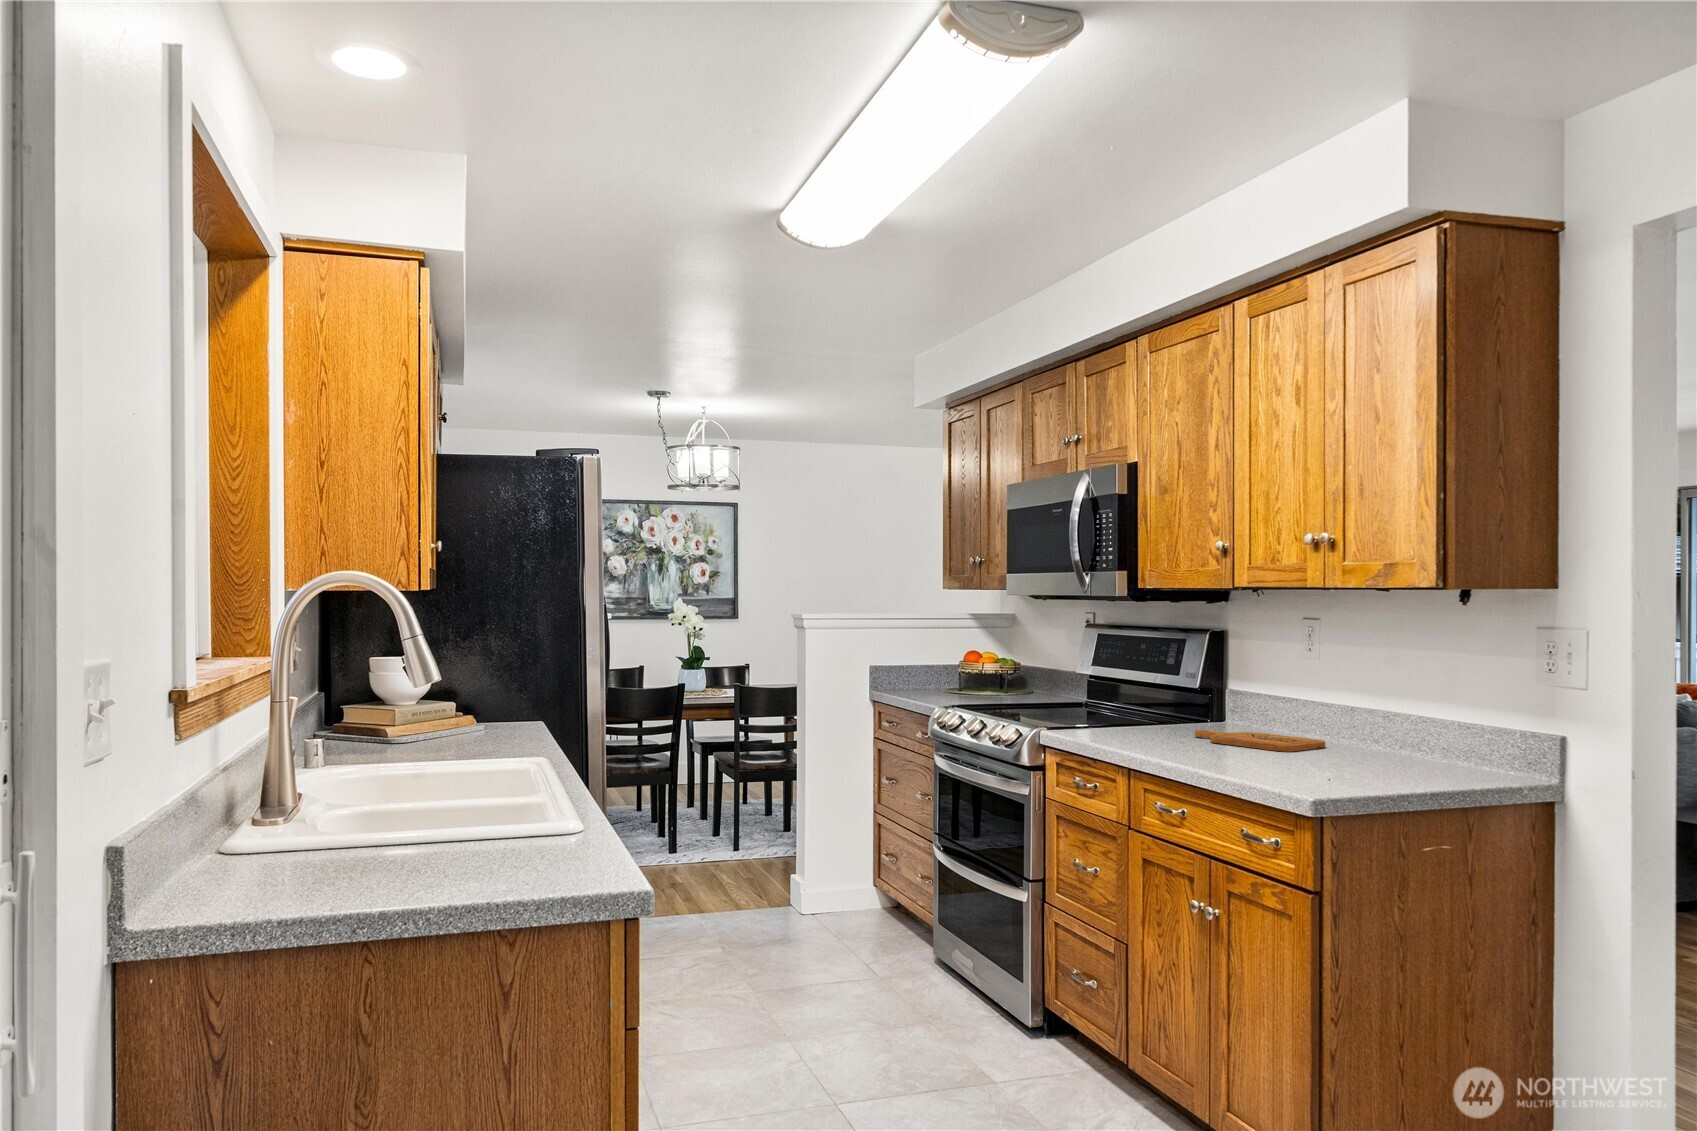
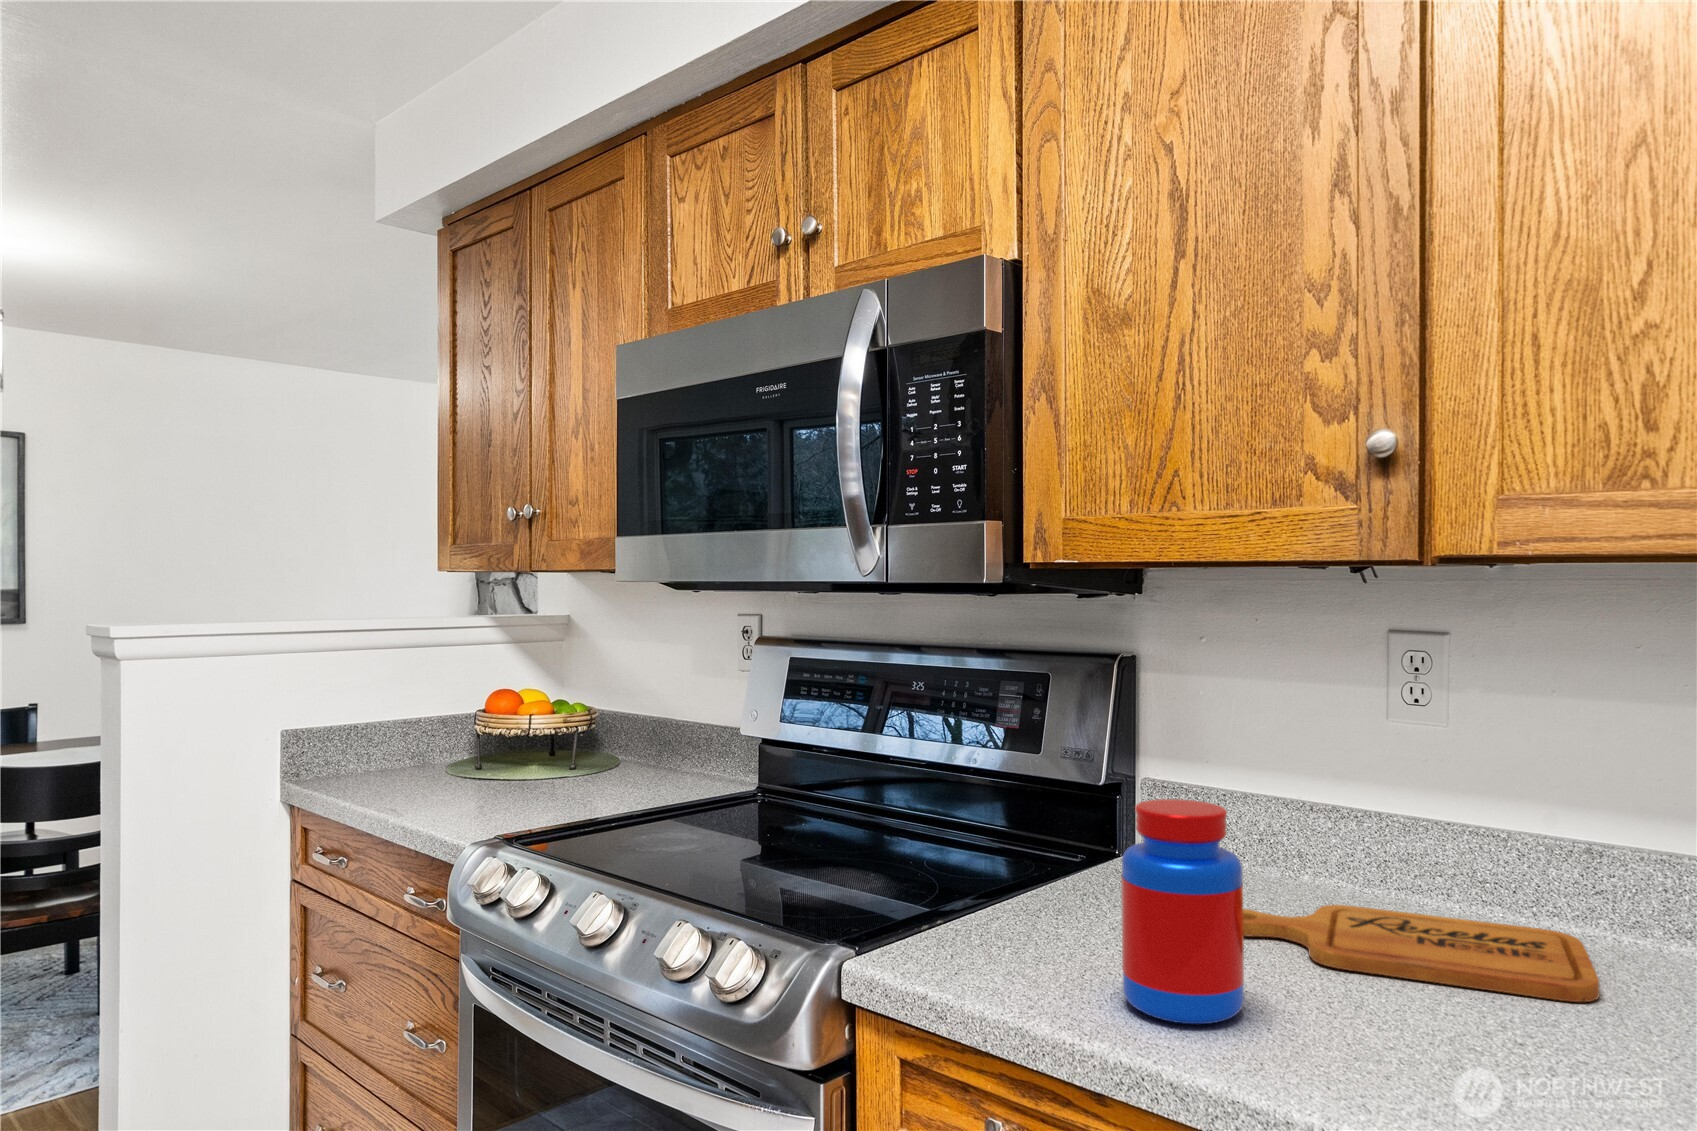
jar: none [1116,674,1157,744] -> present [1121,799,1244,1024]

